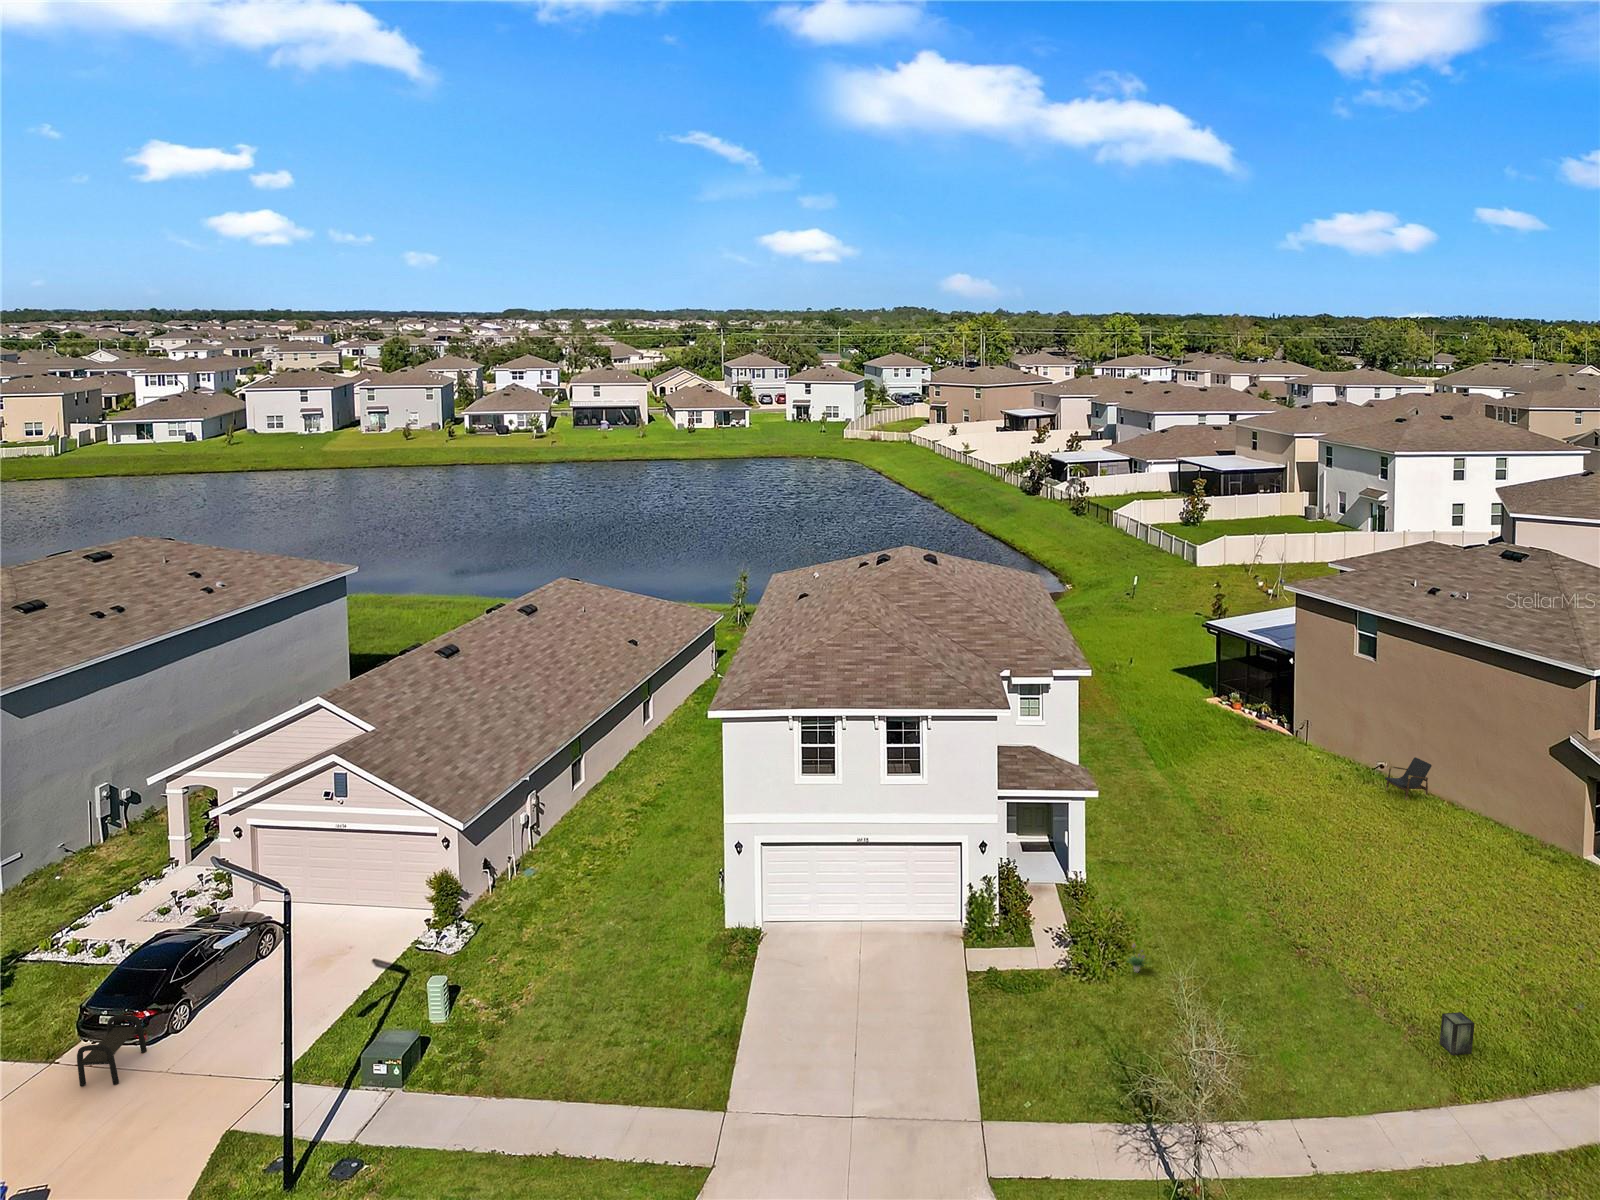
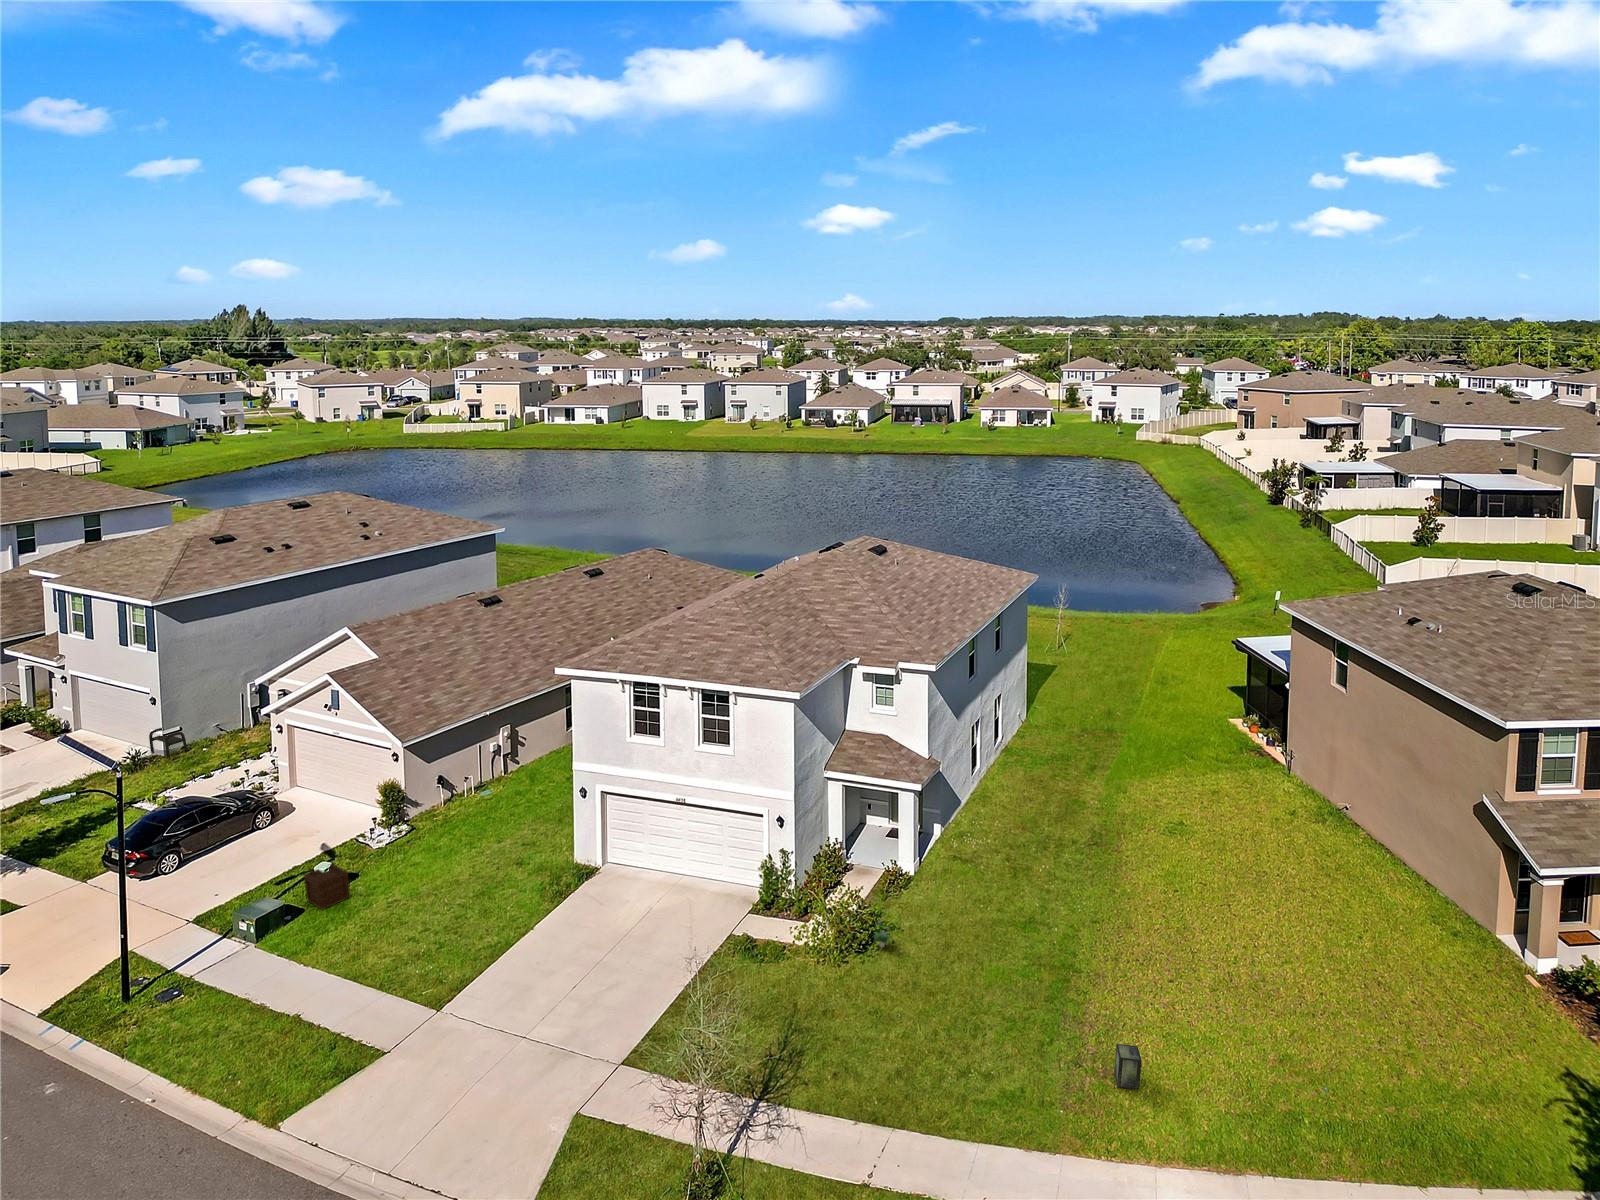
lounge chair: present [1385,757,1432,800] -> none [1270,777,1317,818]
wooden crate: none [433,979,490,1036] -> present [303,864,351,910]
bench: present [77,1015,147,1086] -> present [149,728,188,758]

